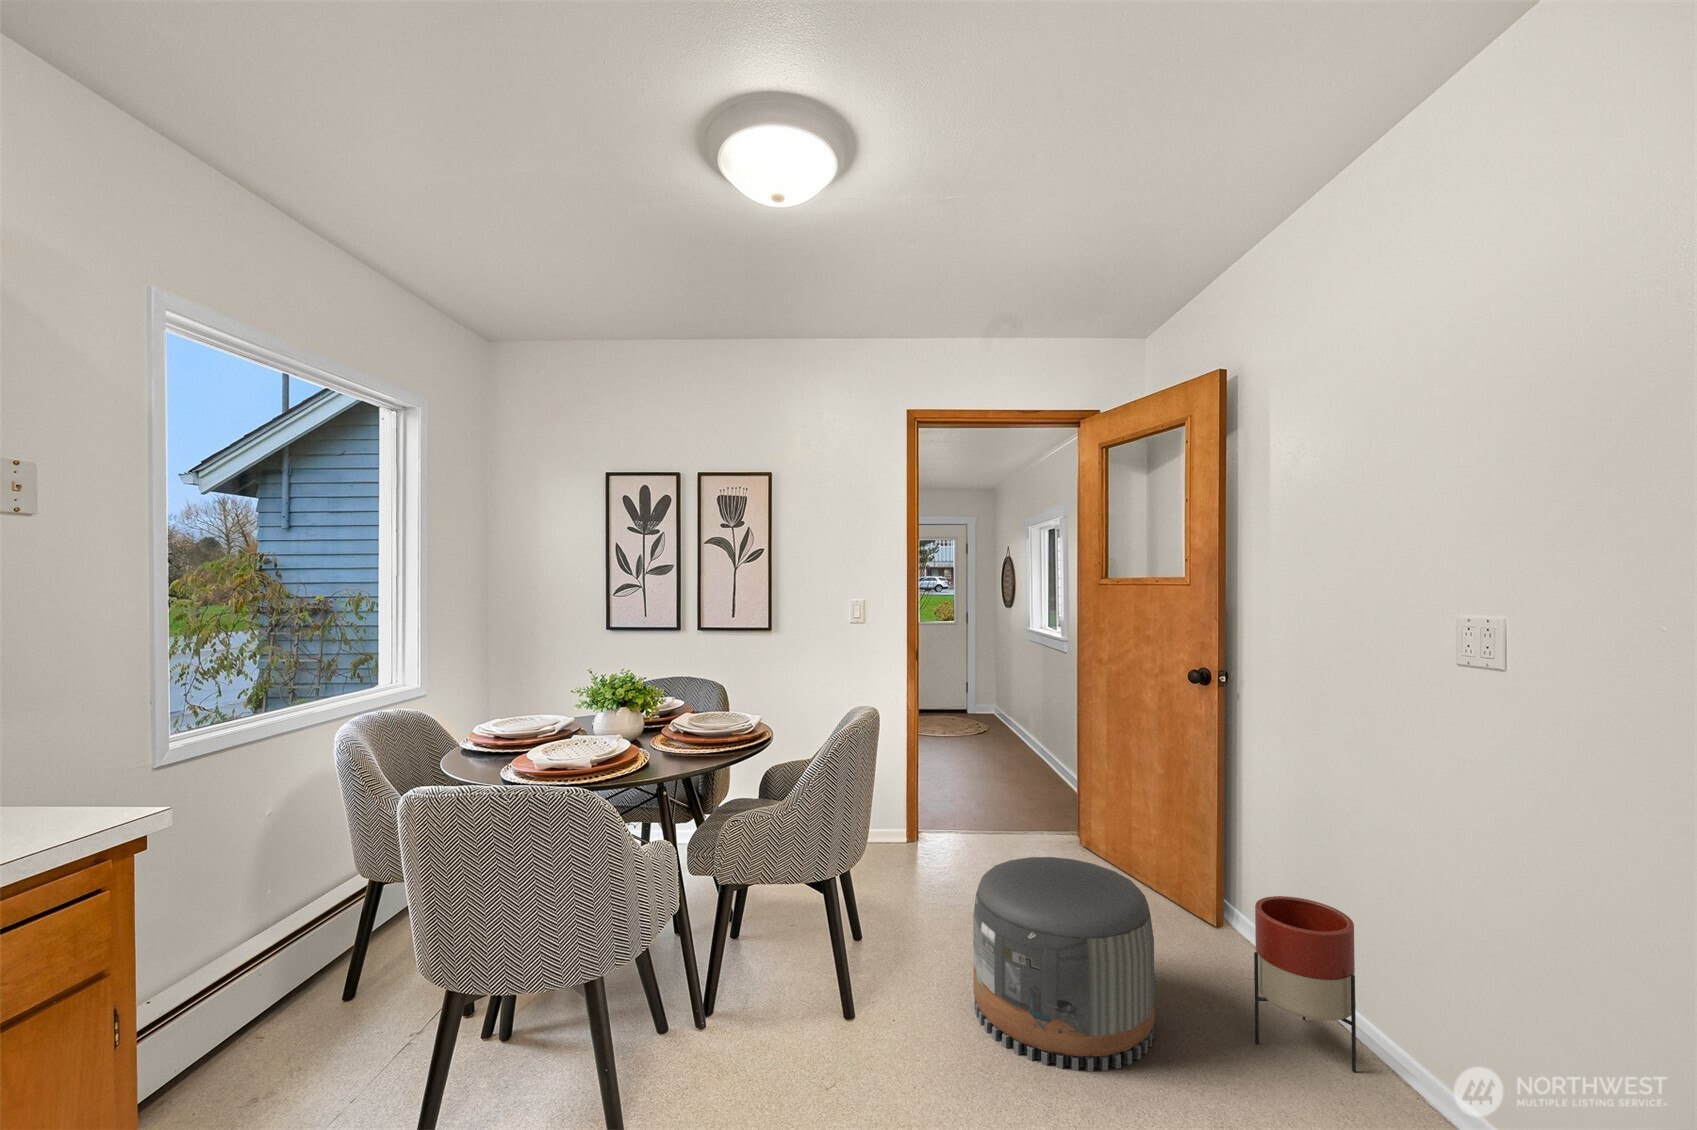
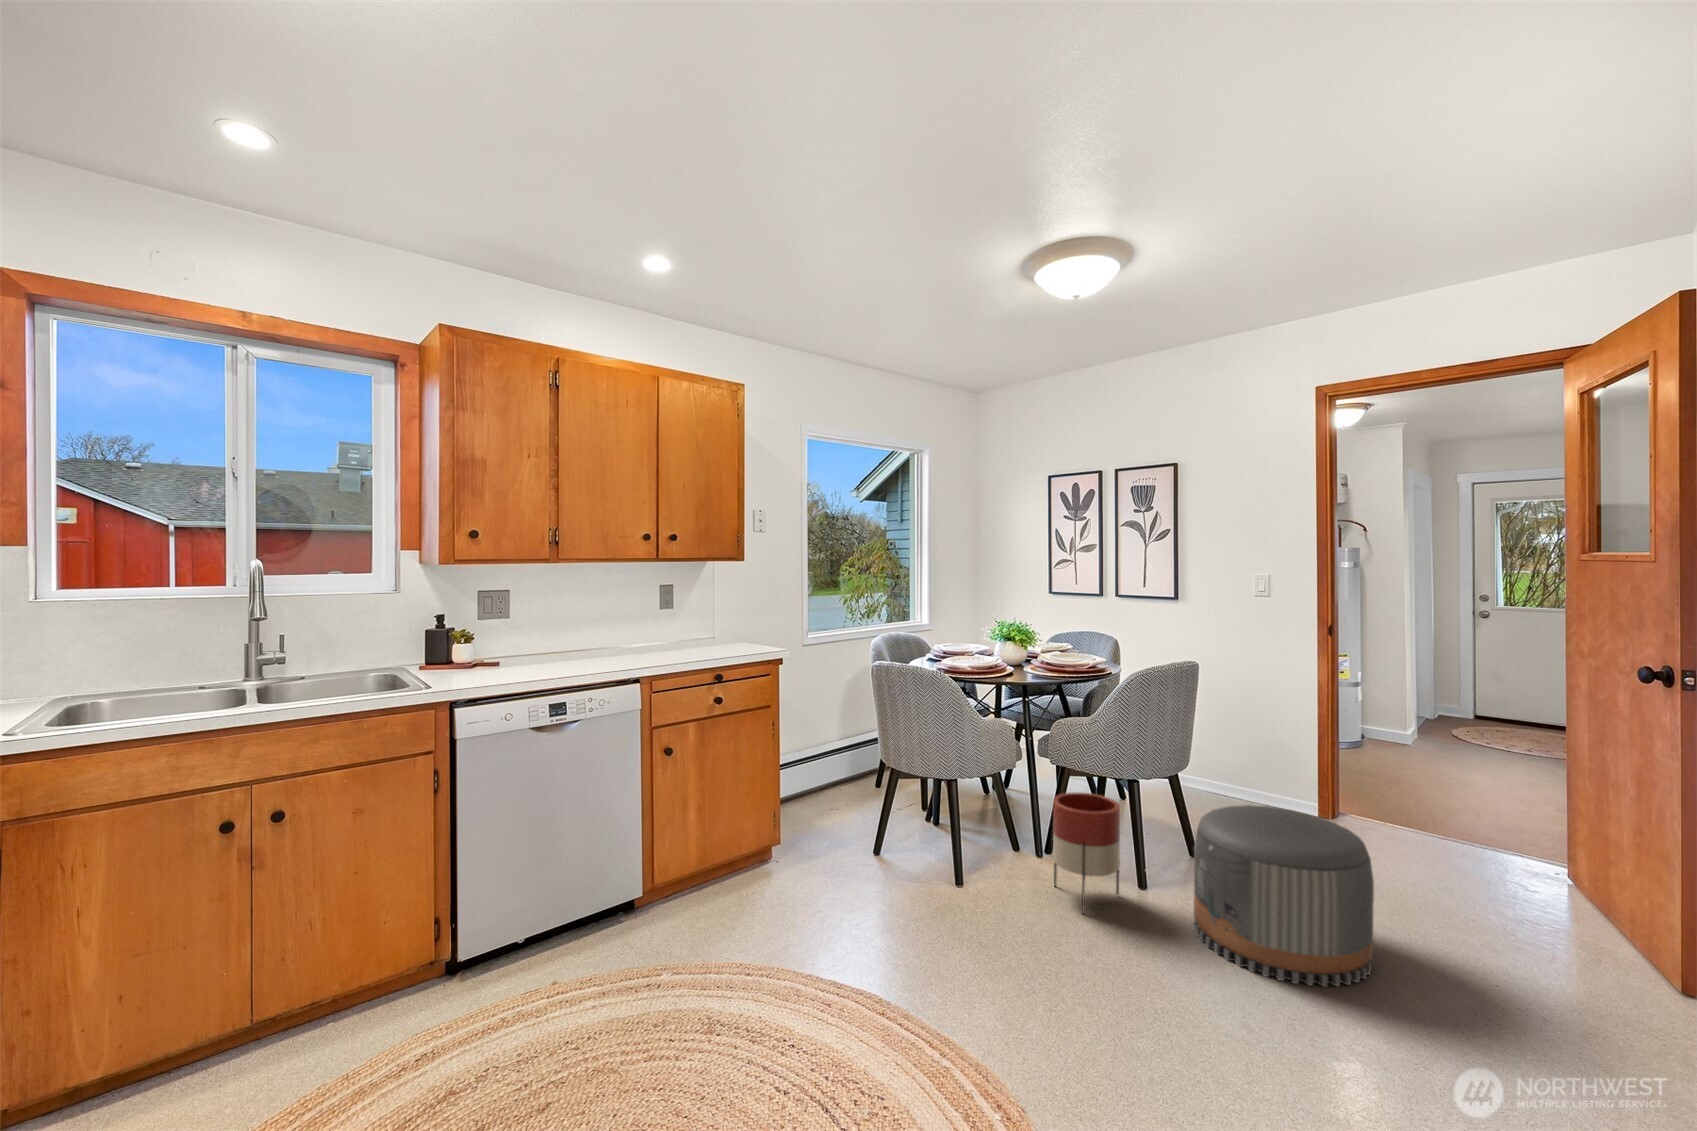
planter: present [1254,896,1356,1072] -> present [1053,792,1120,913]

